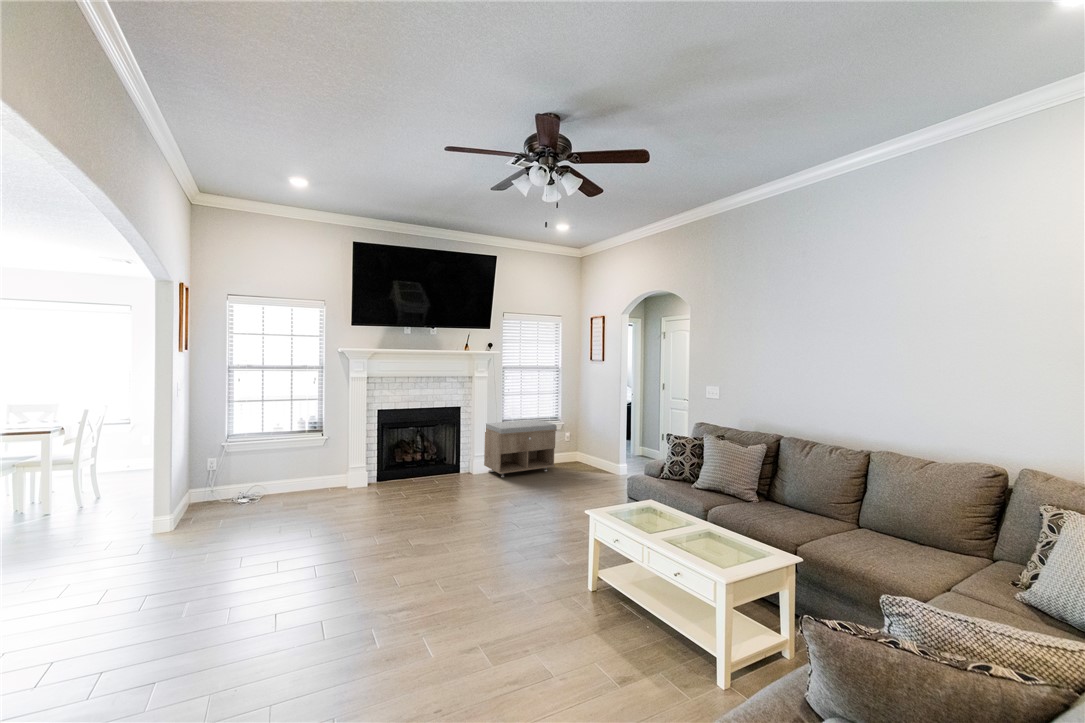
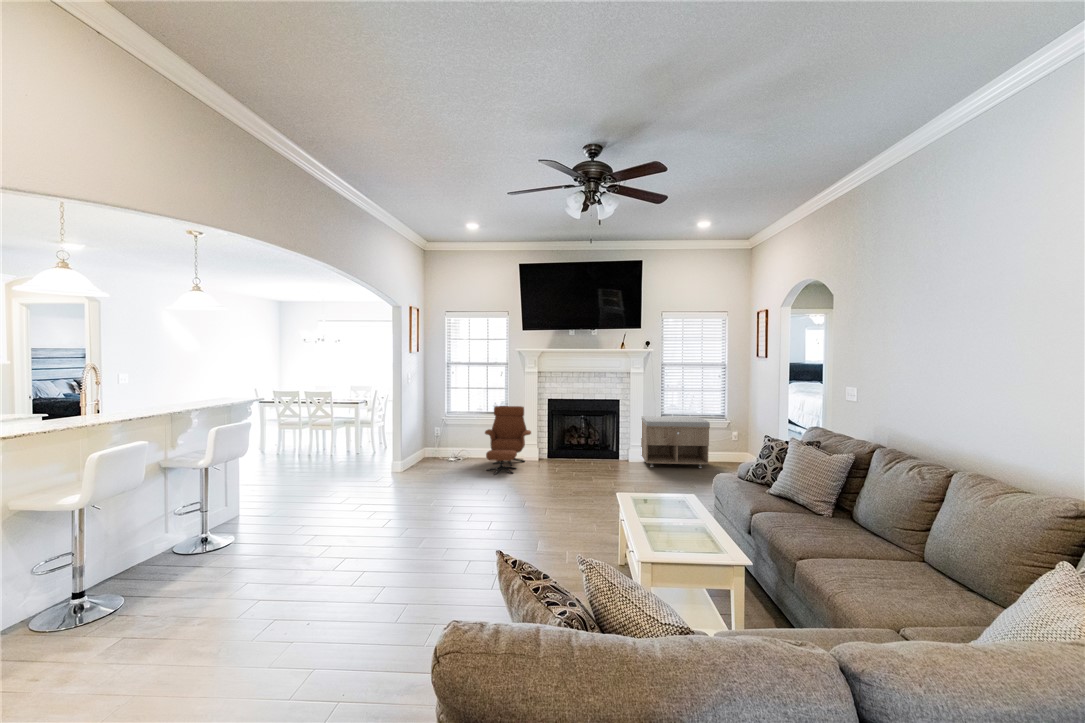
lounge chair: none [296,422,364,518] -> present [485,406,531,475]

